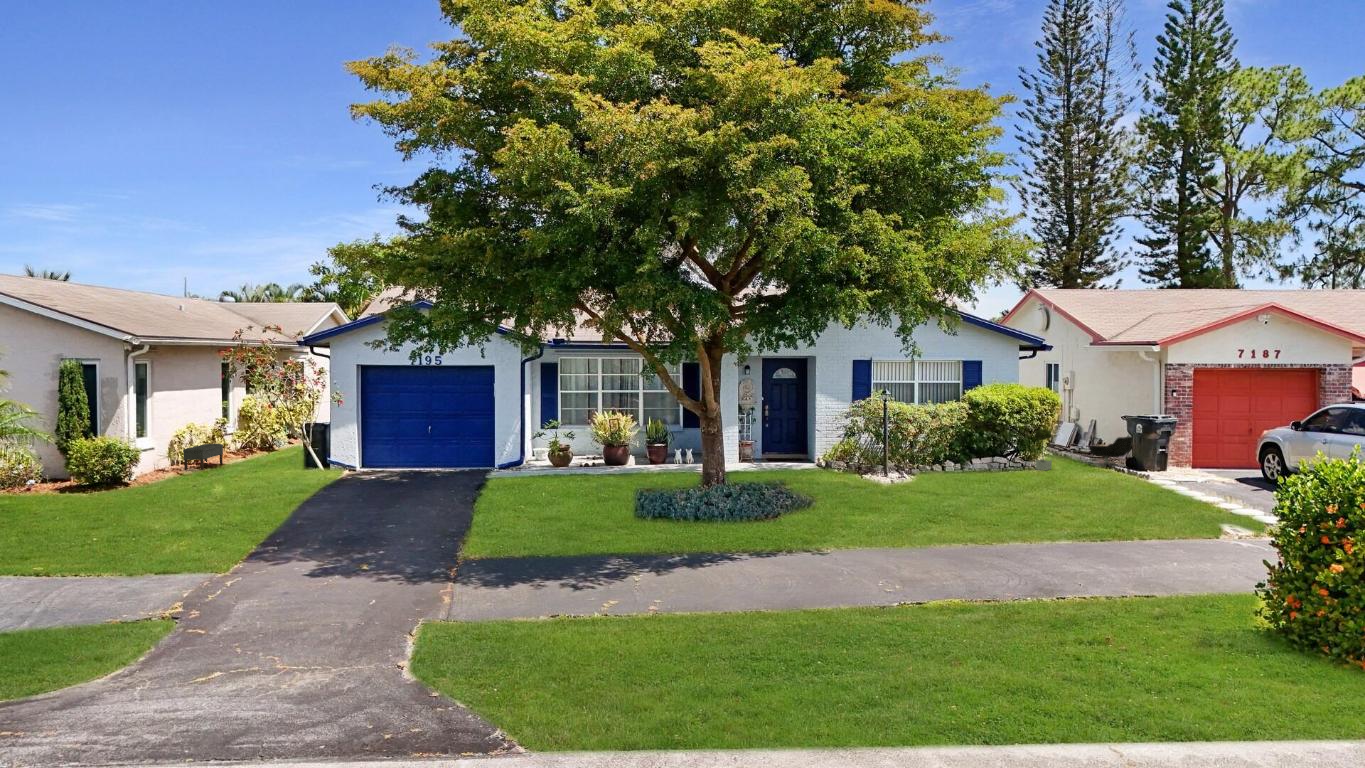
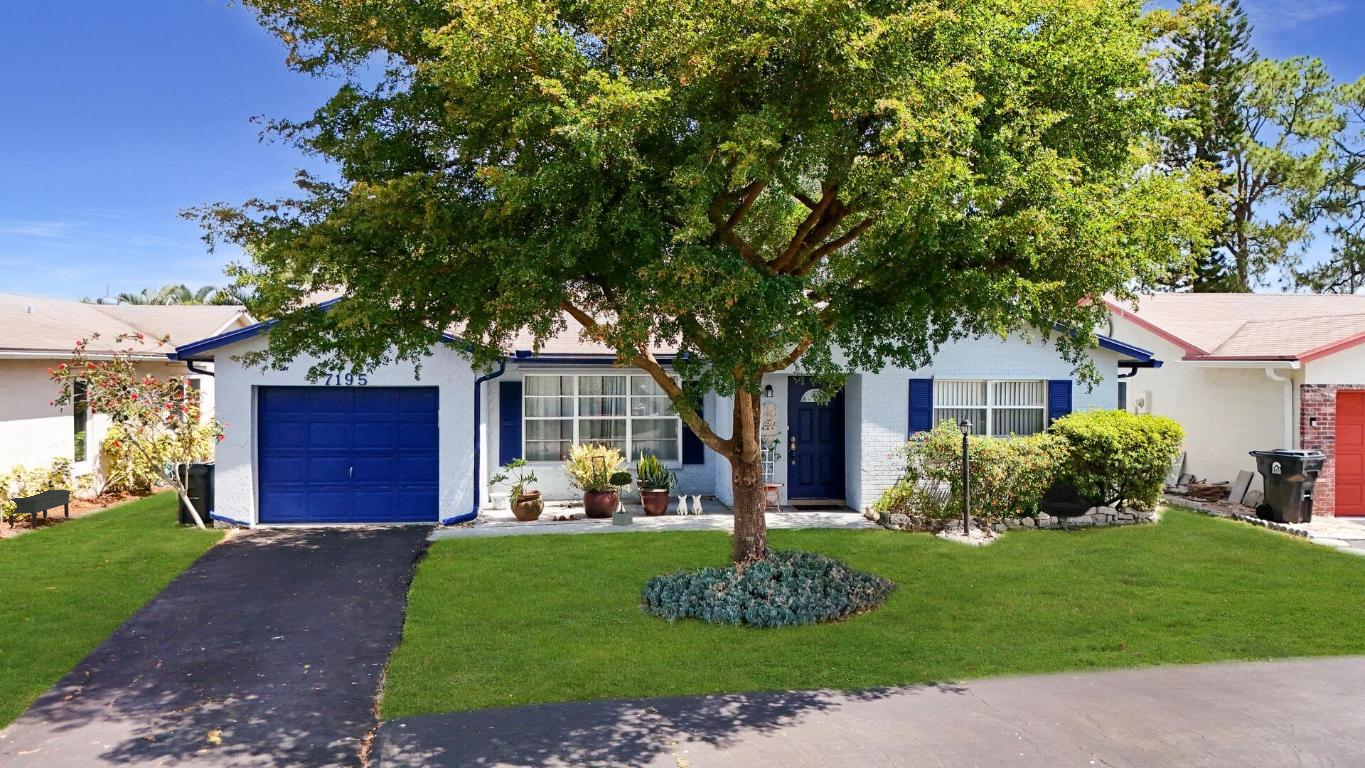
potted tree: present [1034,429,1052,470] -> present [609,471,633,525]
lounge chair: present [1089,437,1133,464] -> present [1039,484,1092,532]

